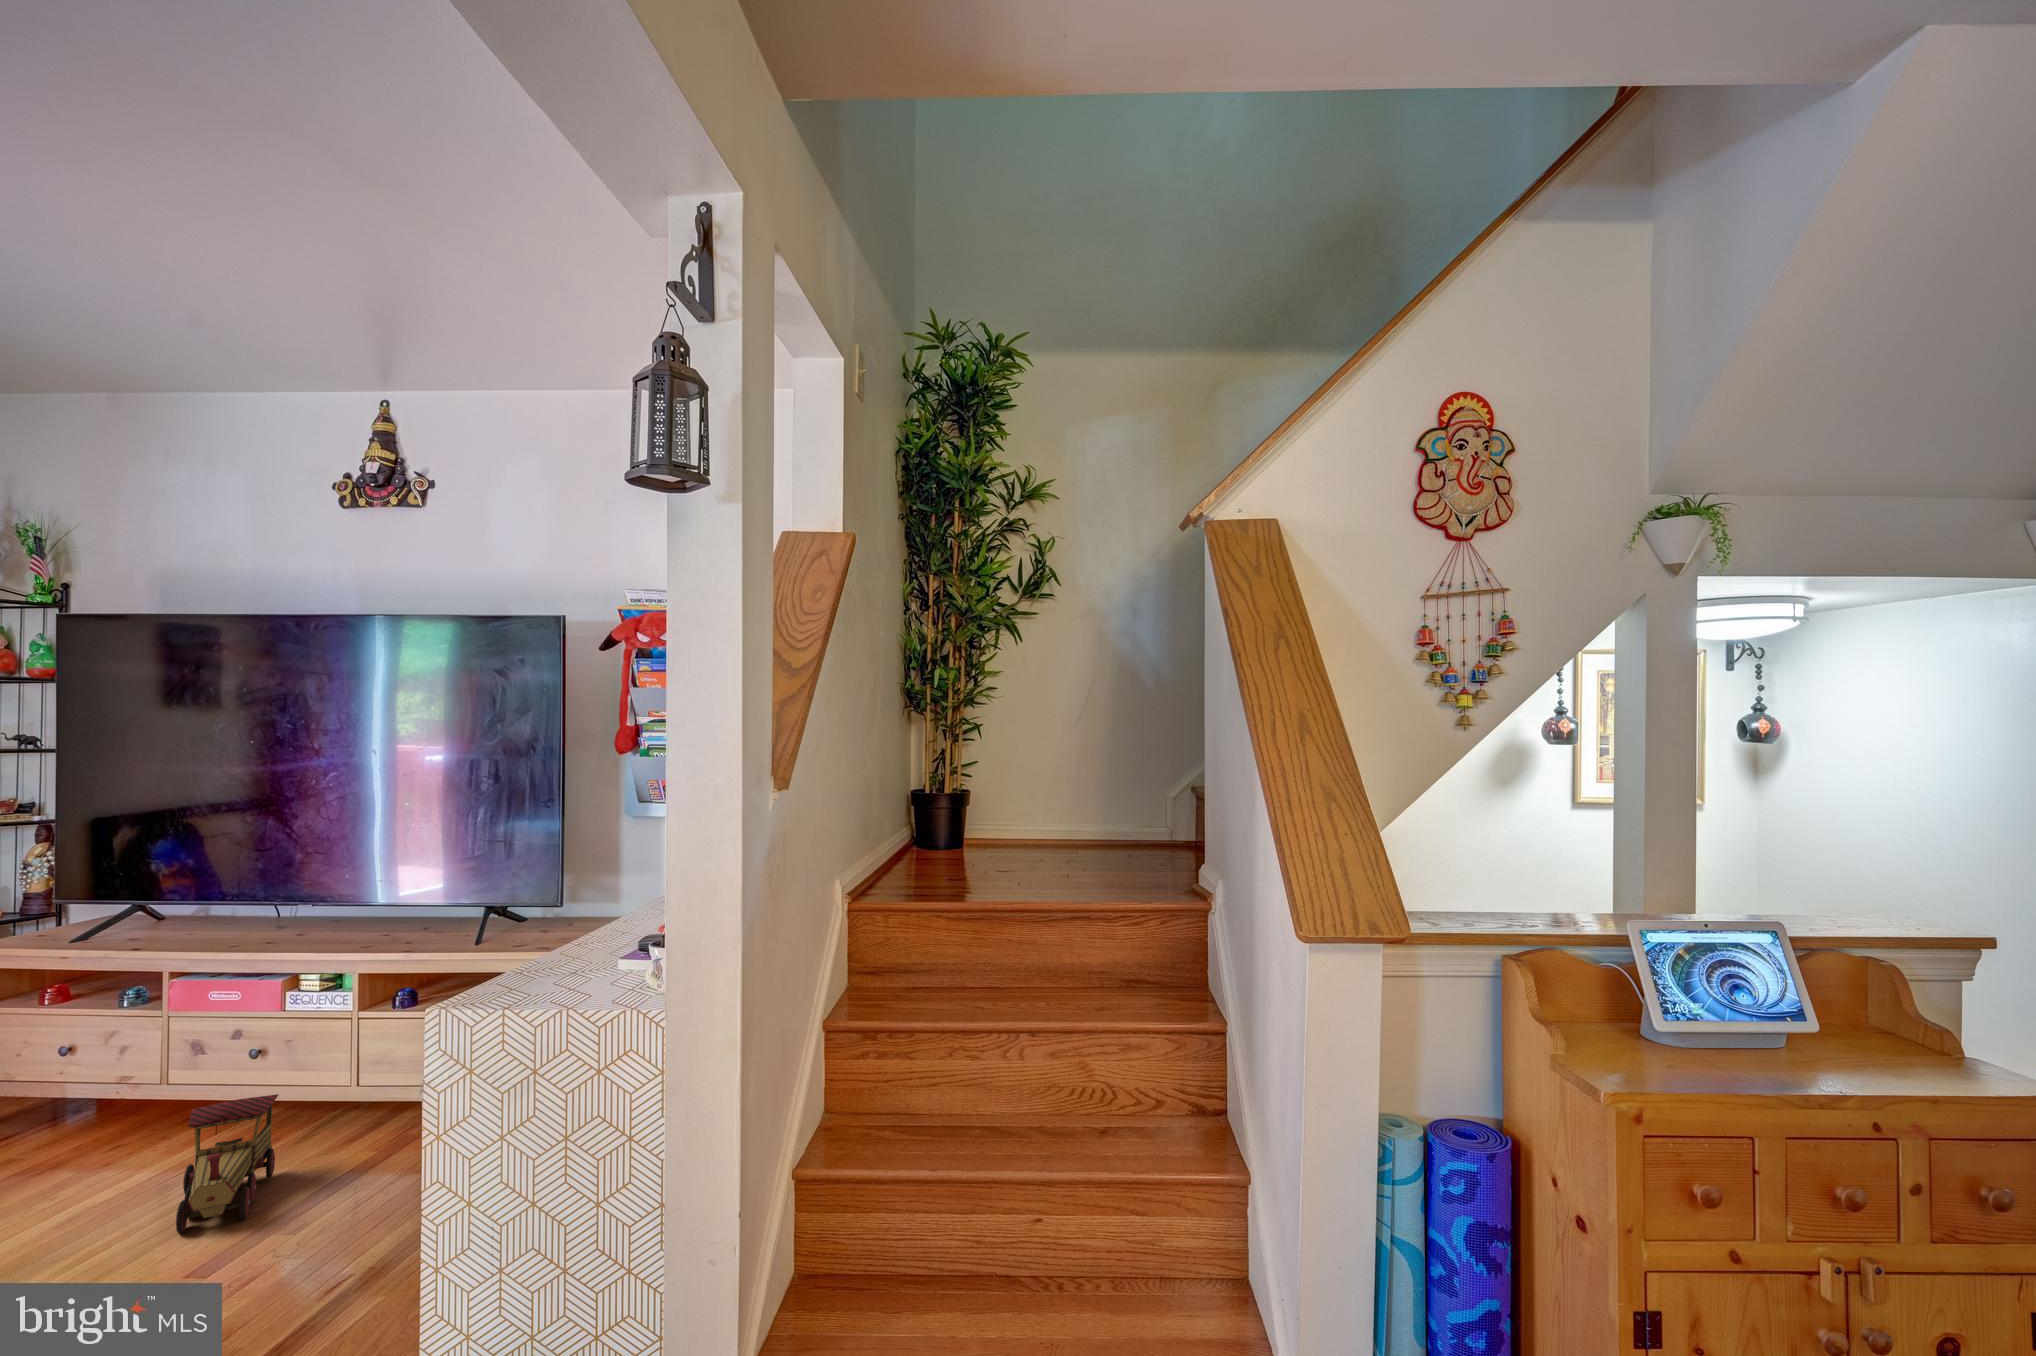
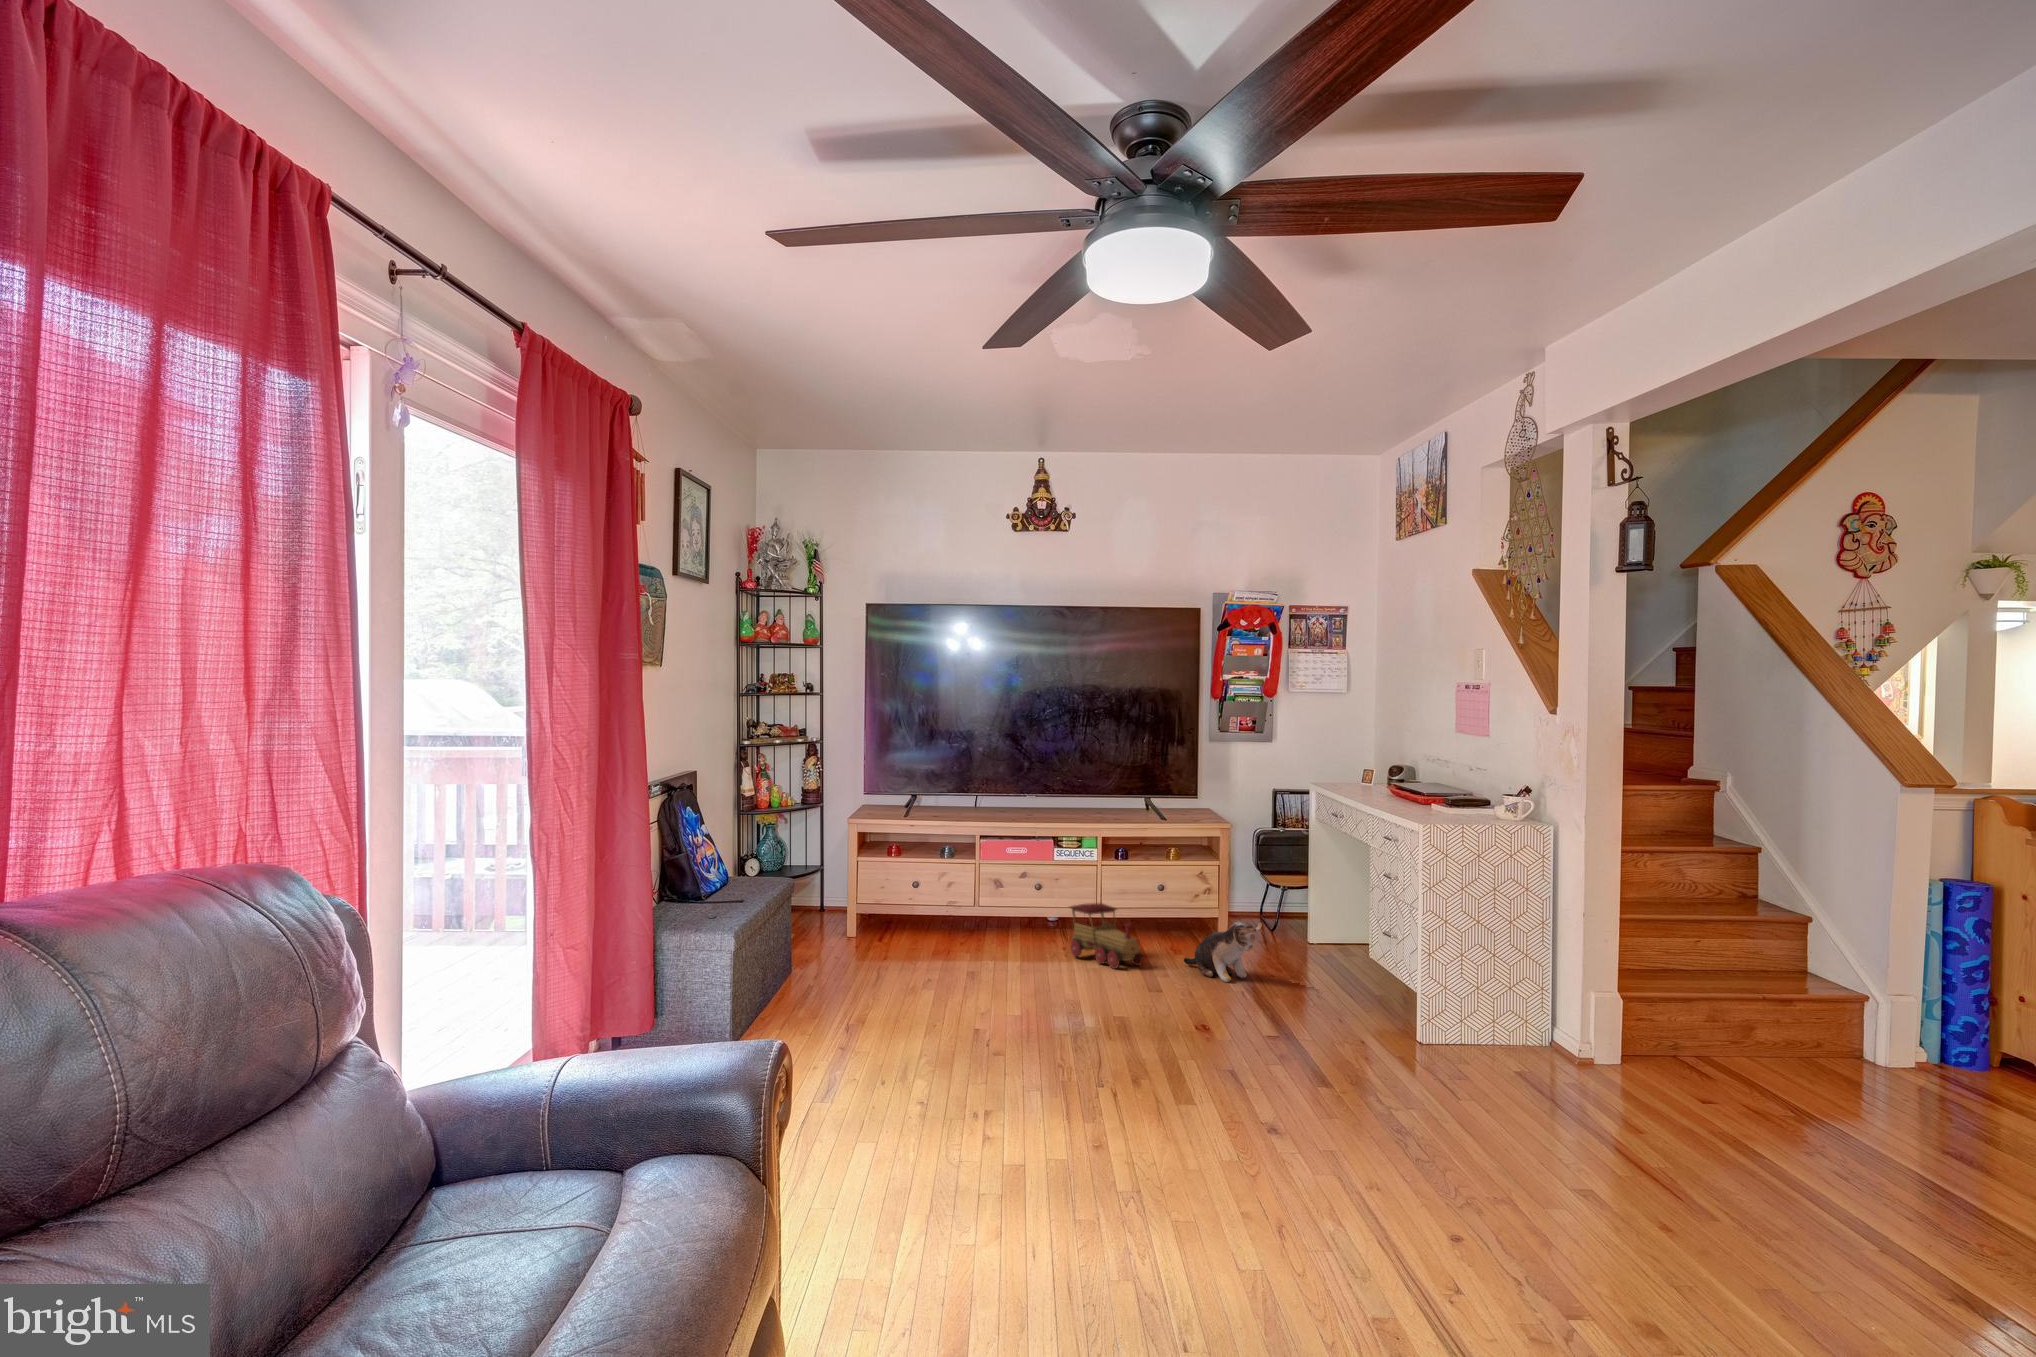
plush toy: none [266,1173,354,1280] -> present [1184,921,1262,982]

